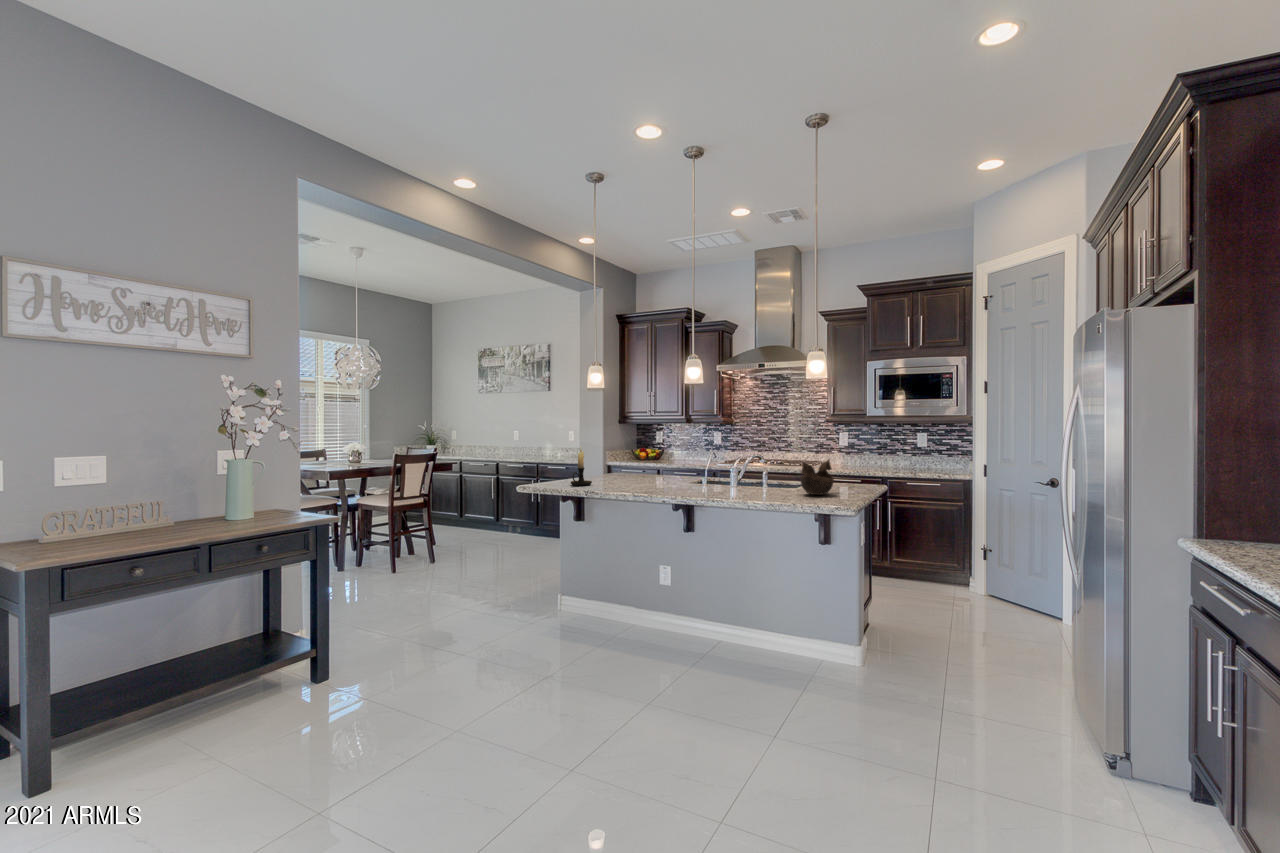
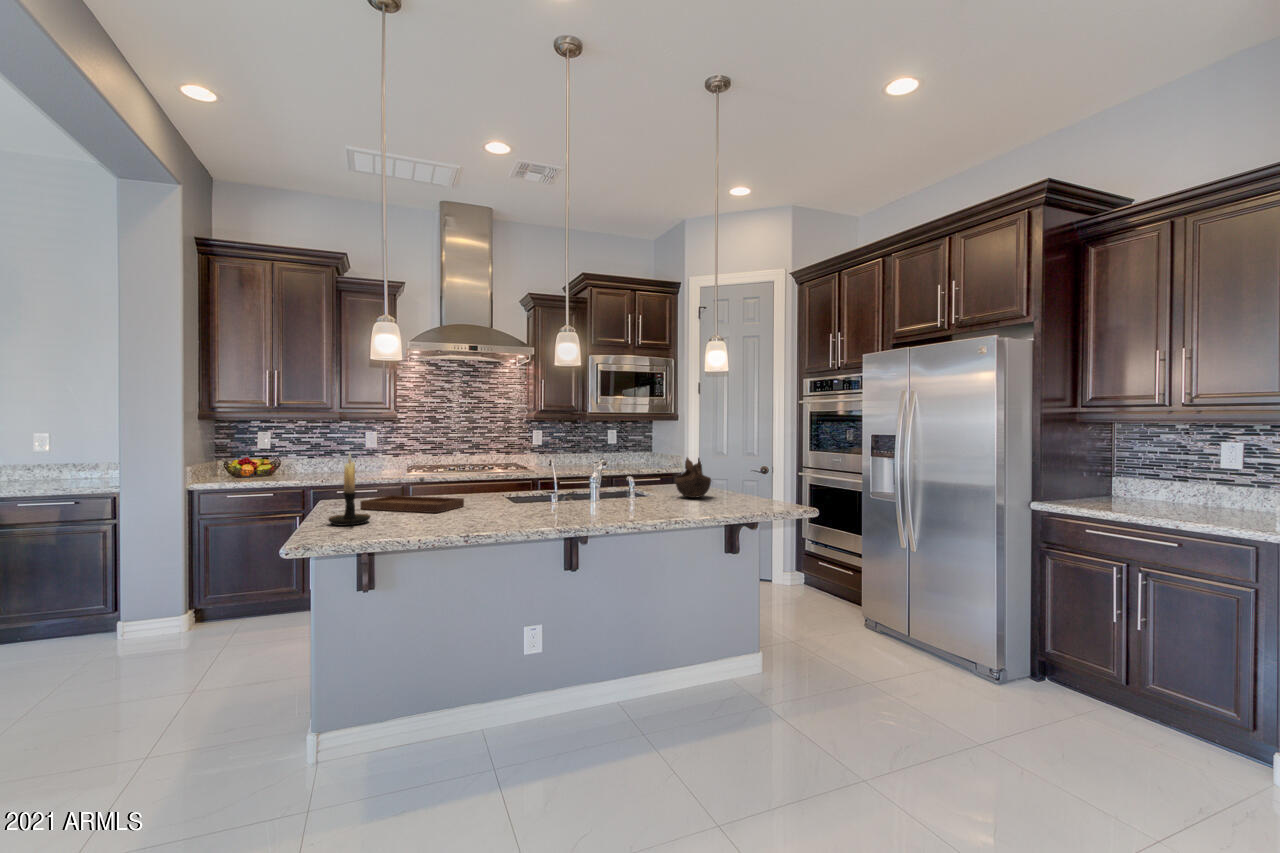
tray: none [613,463,658,485] -> present [360,477,464,513]

